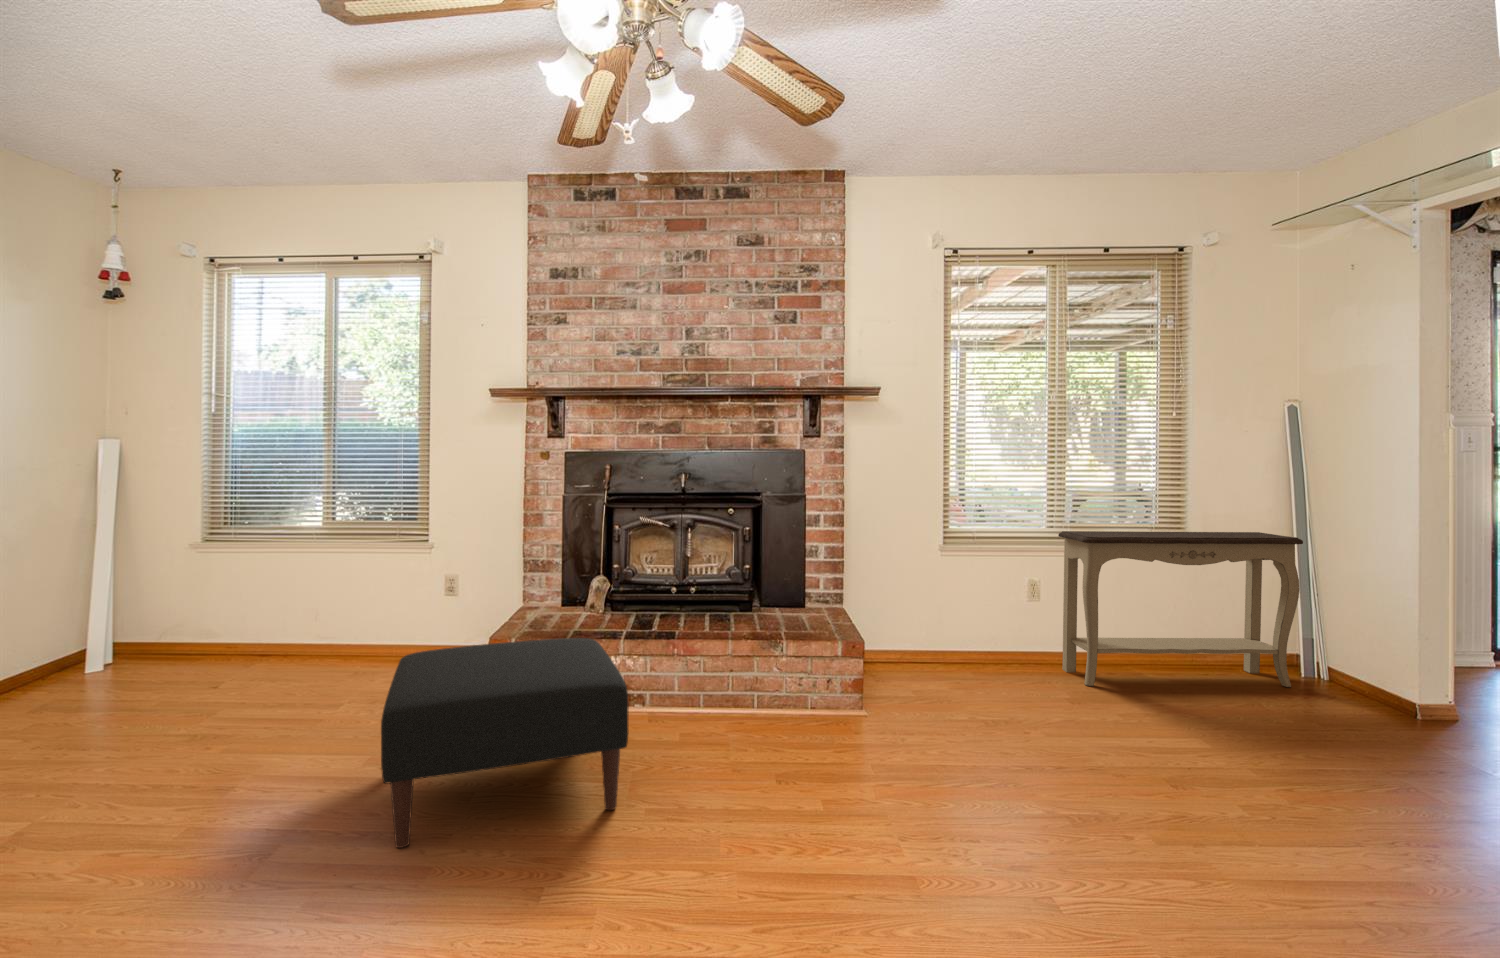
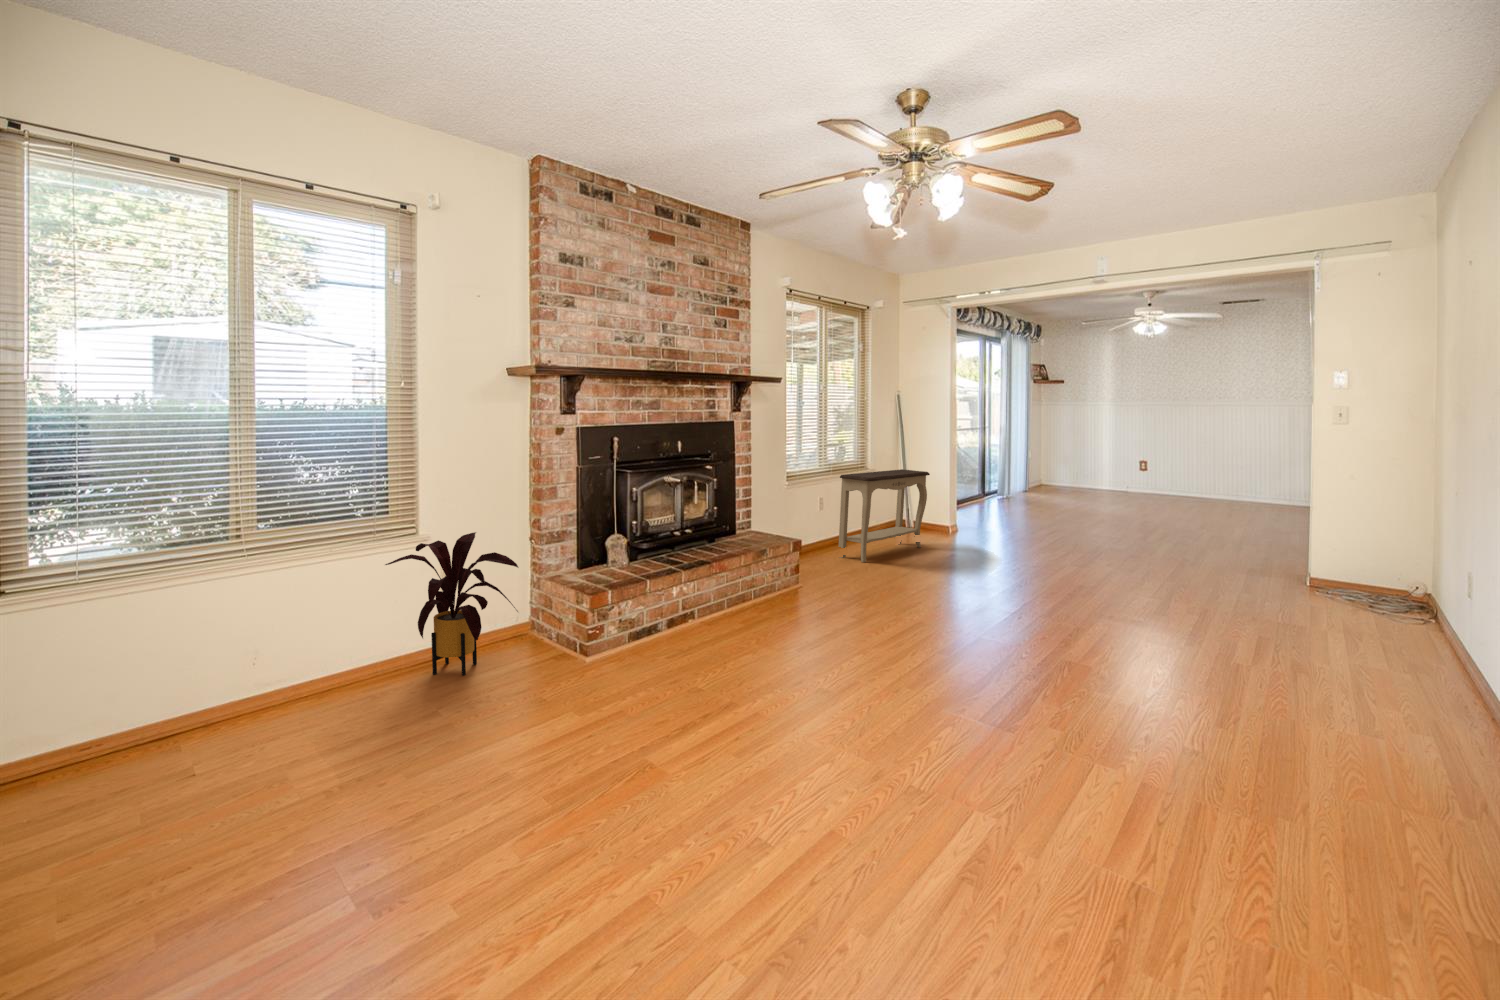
house plant: none [289,552,428,689] -> present [385,532,518,675]
ottoman: present [381,638,629,848] -> none [680,574,855,710]

